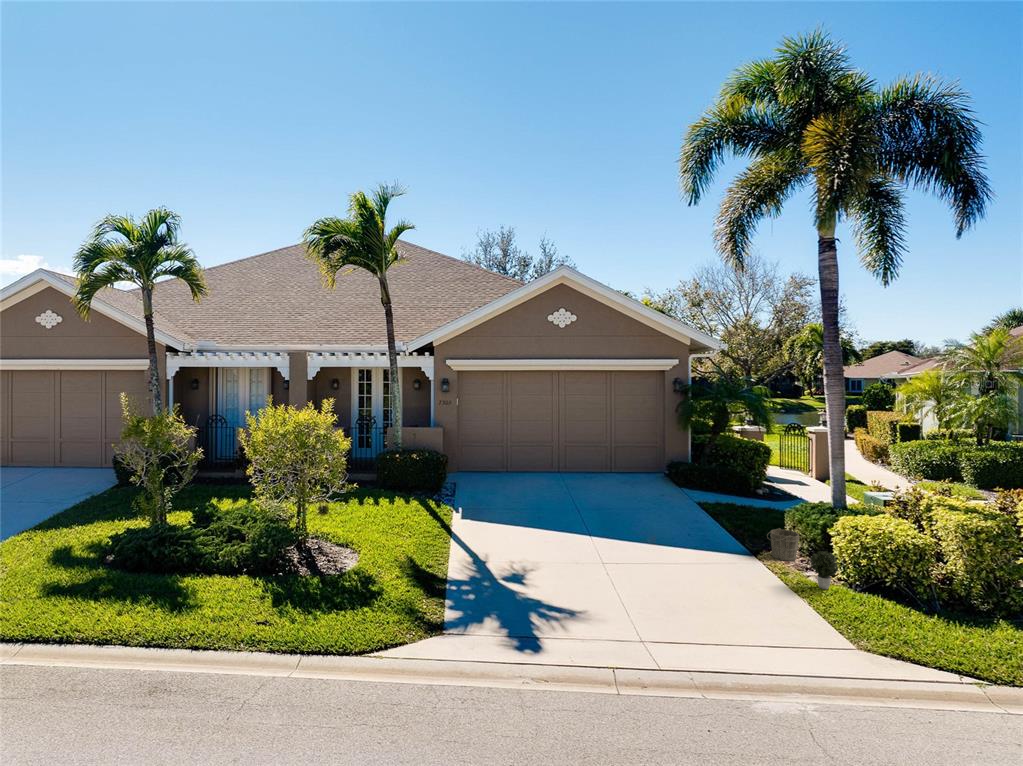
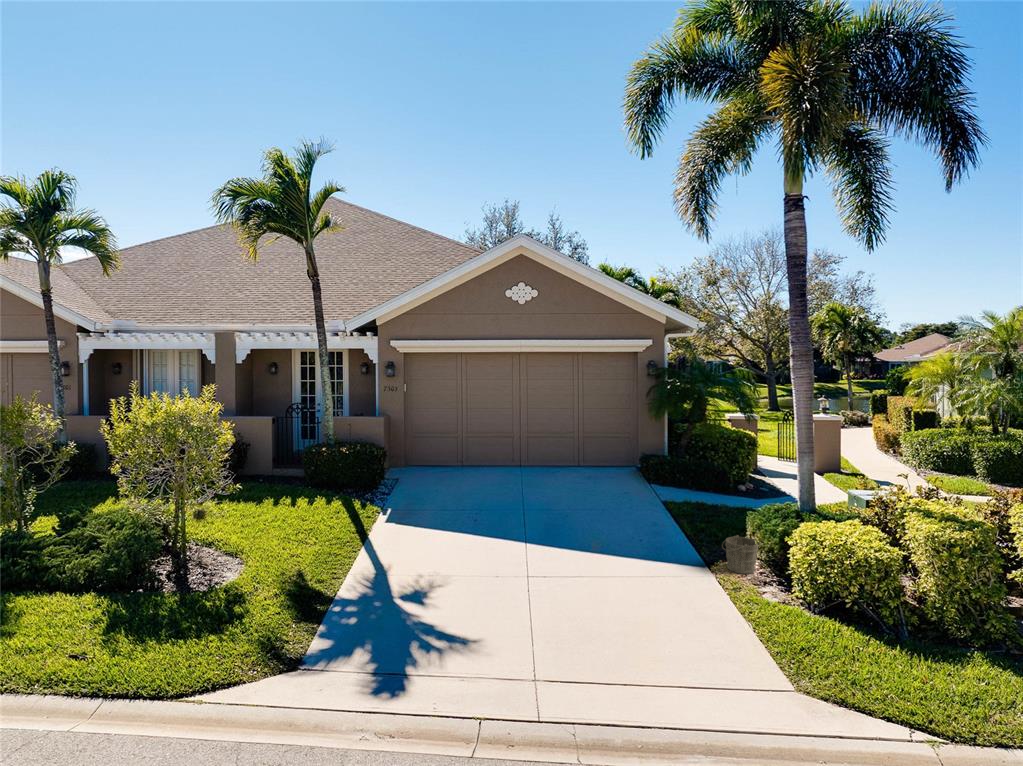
potted plant: present [811,551,839,589] -> none [759,564,794,611]

